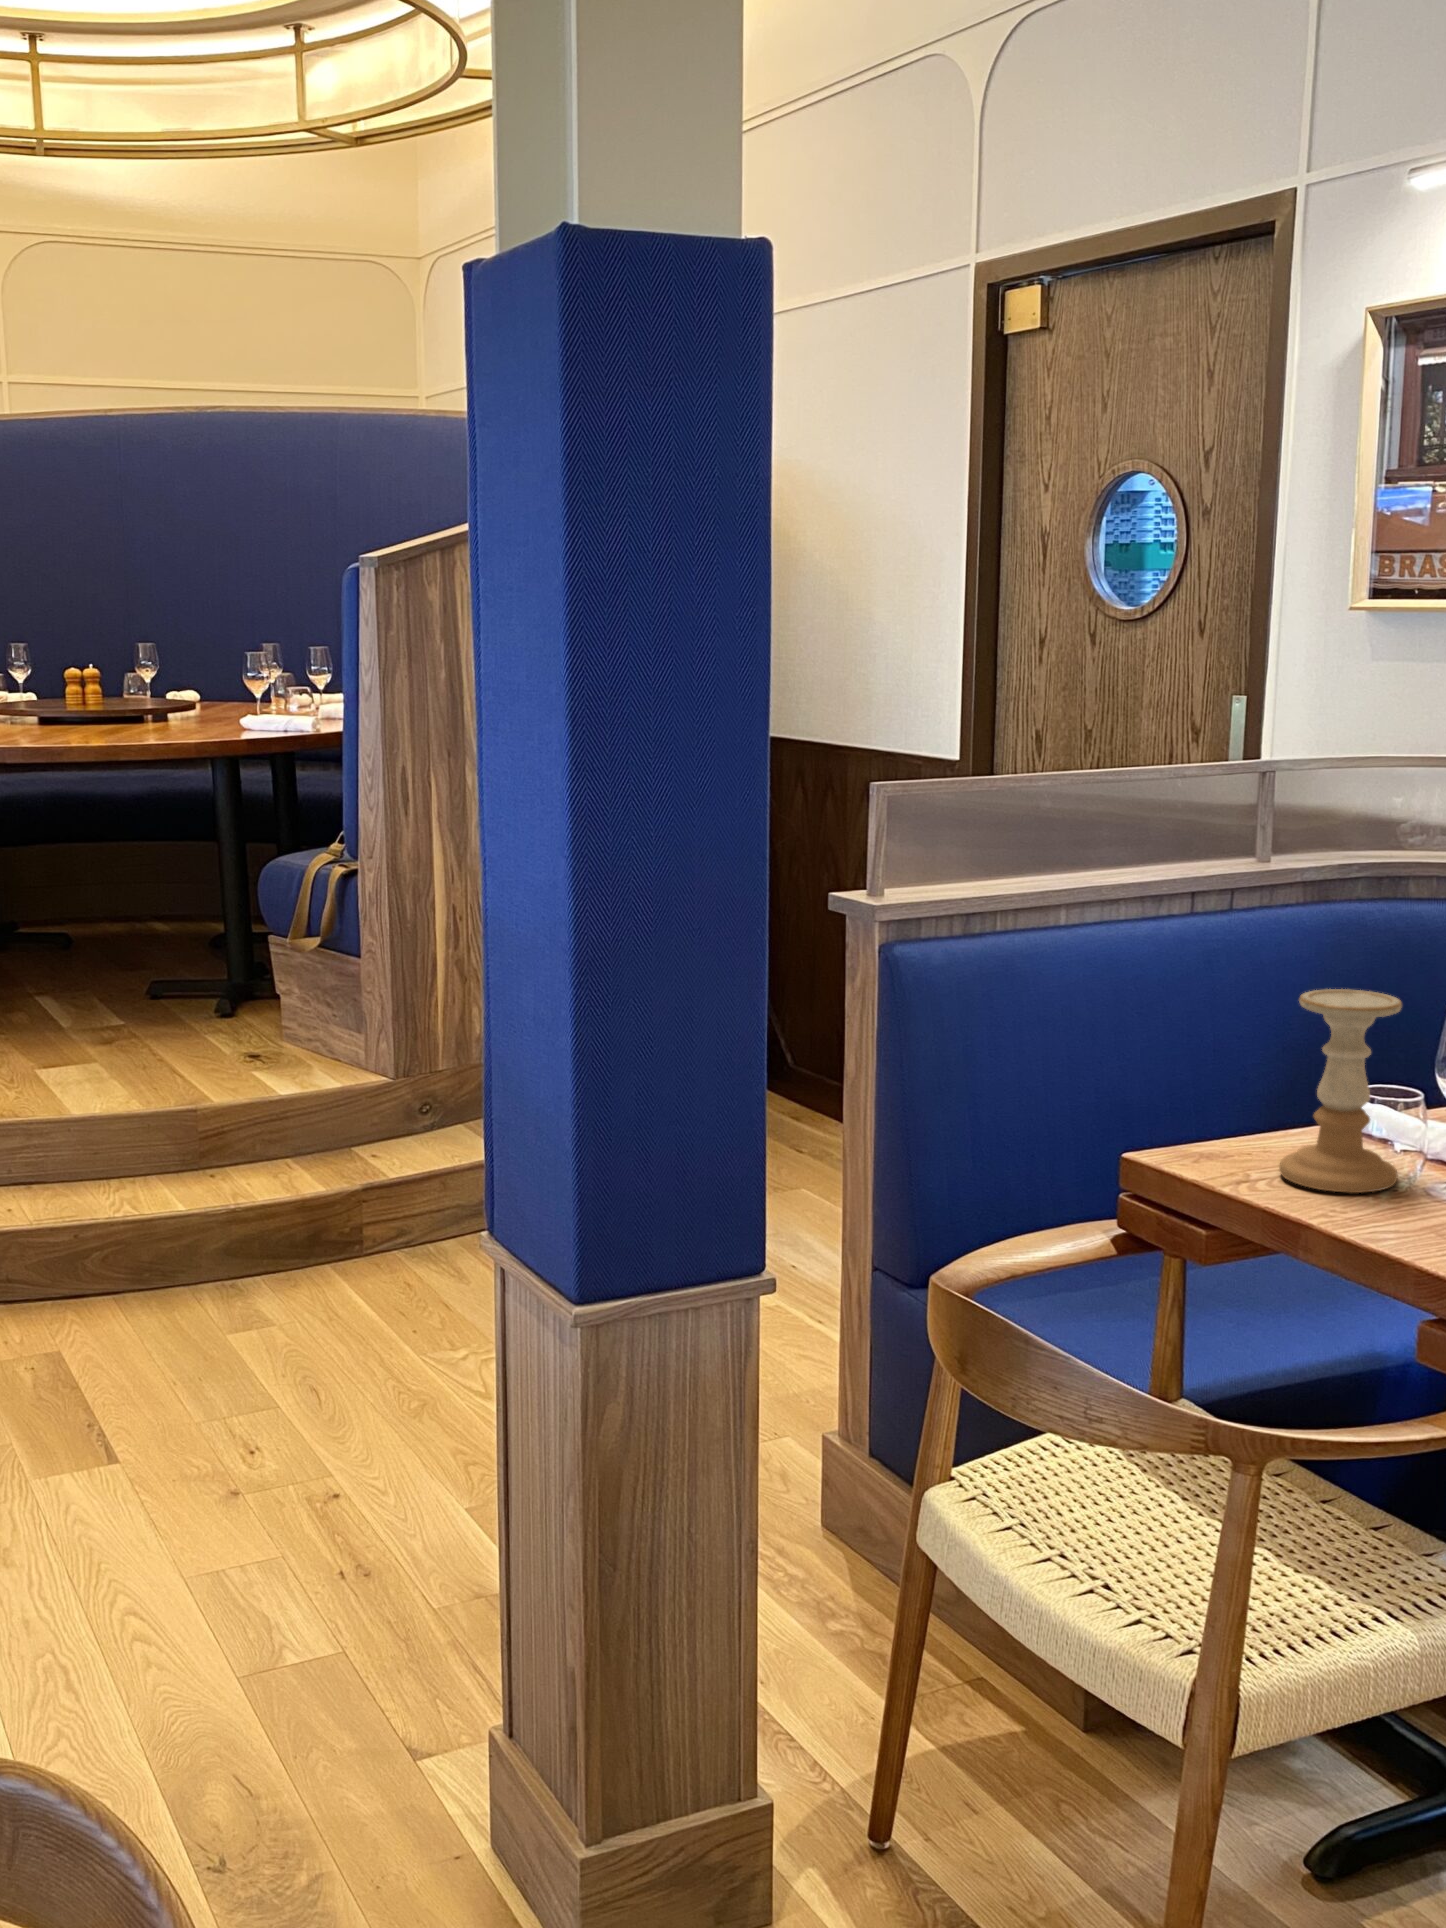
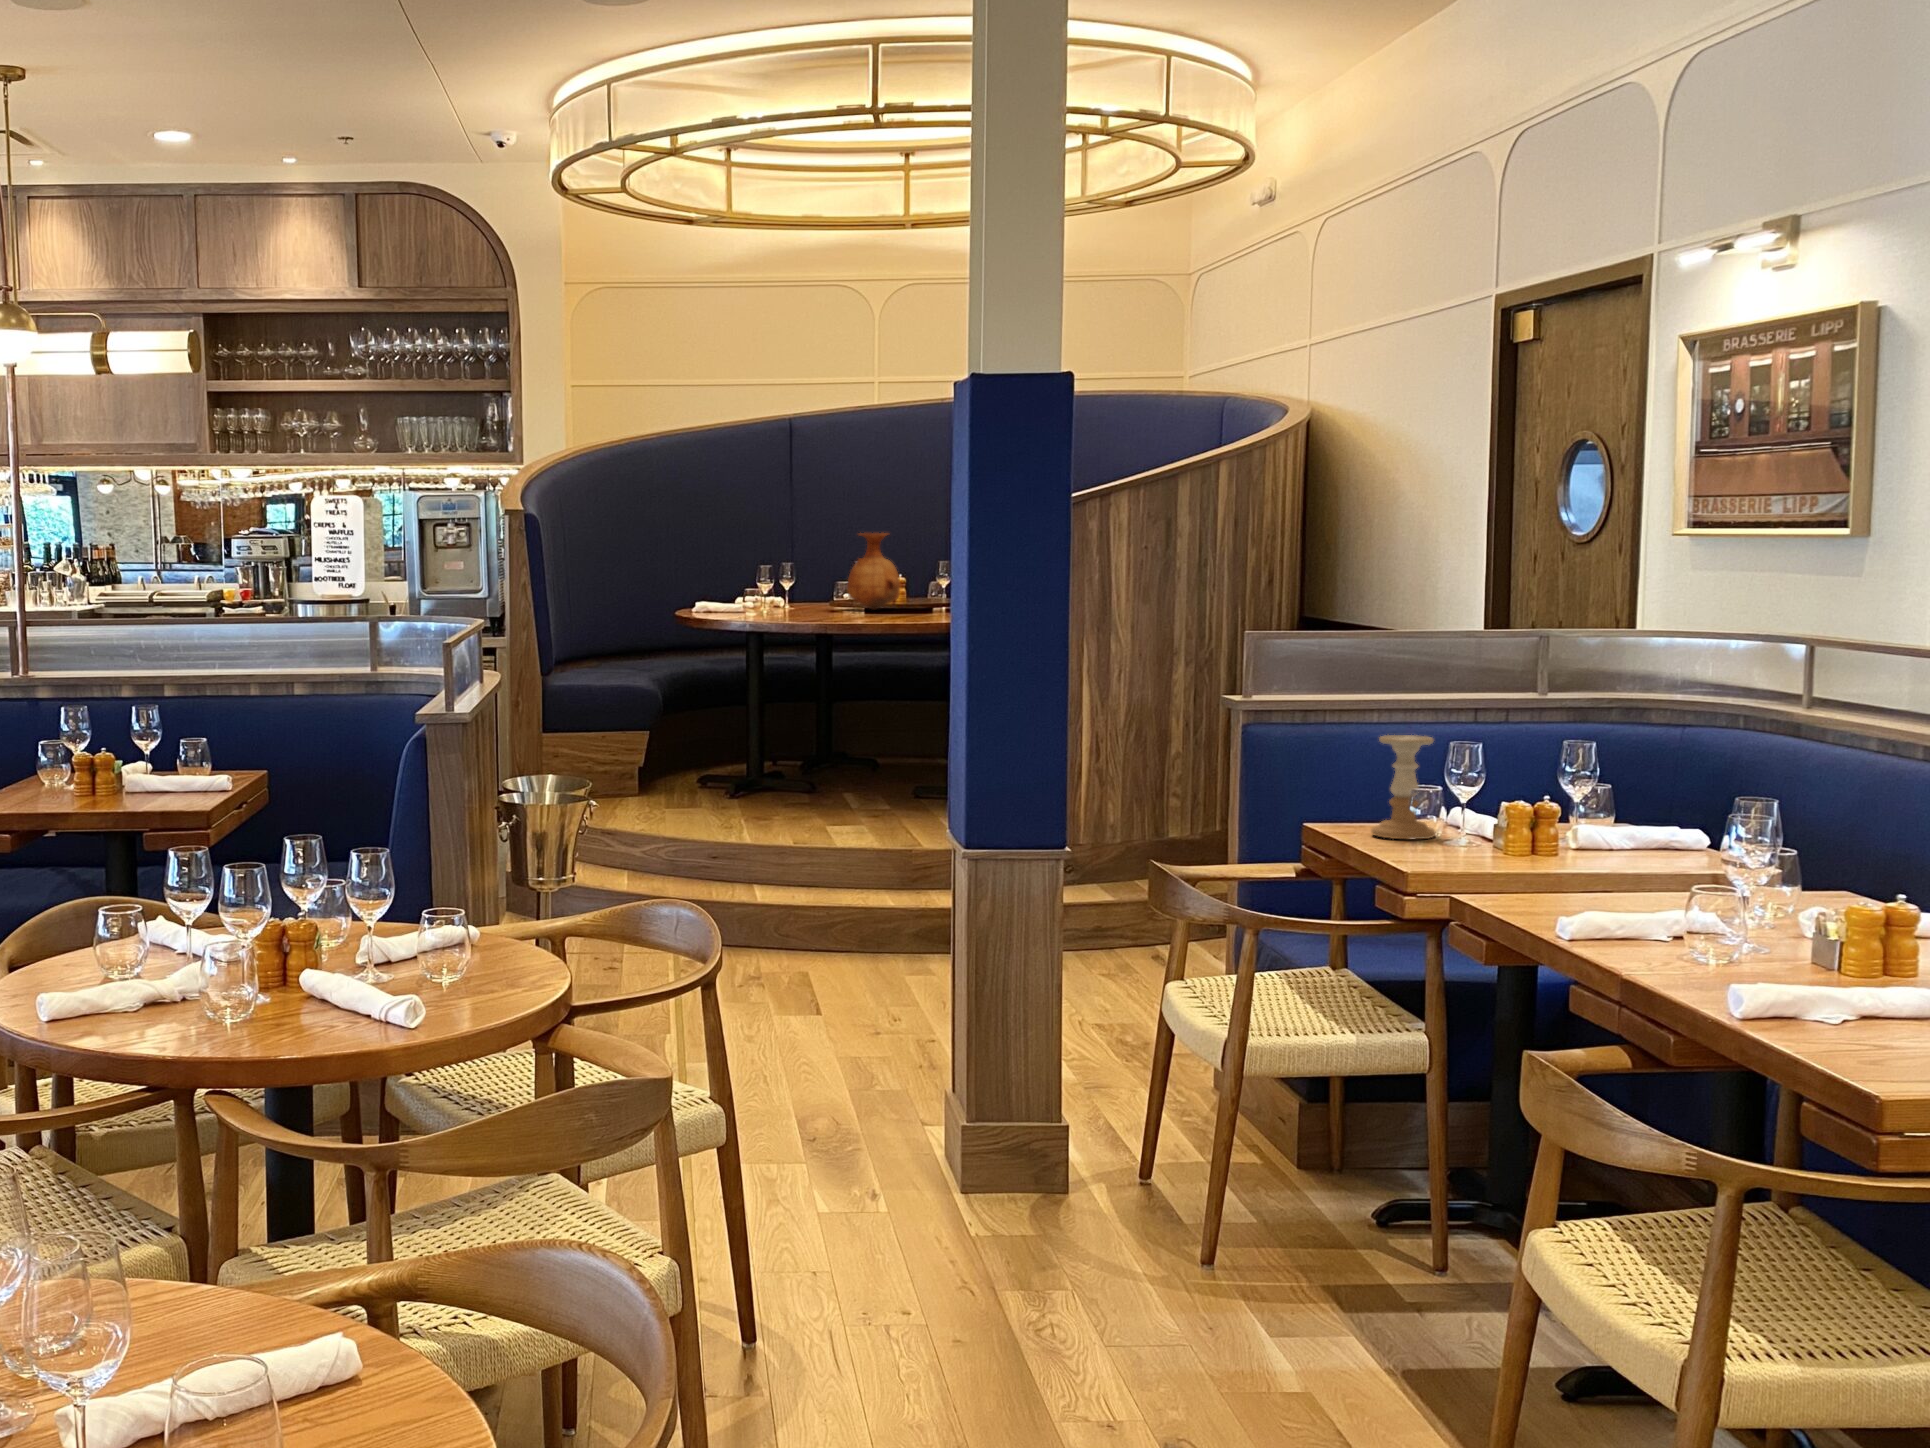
vase: none [20,603,104,721] -> present [847,533,900,610]

